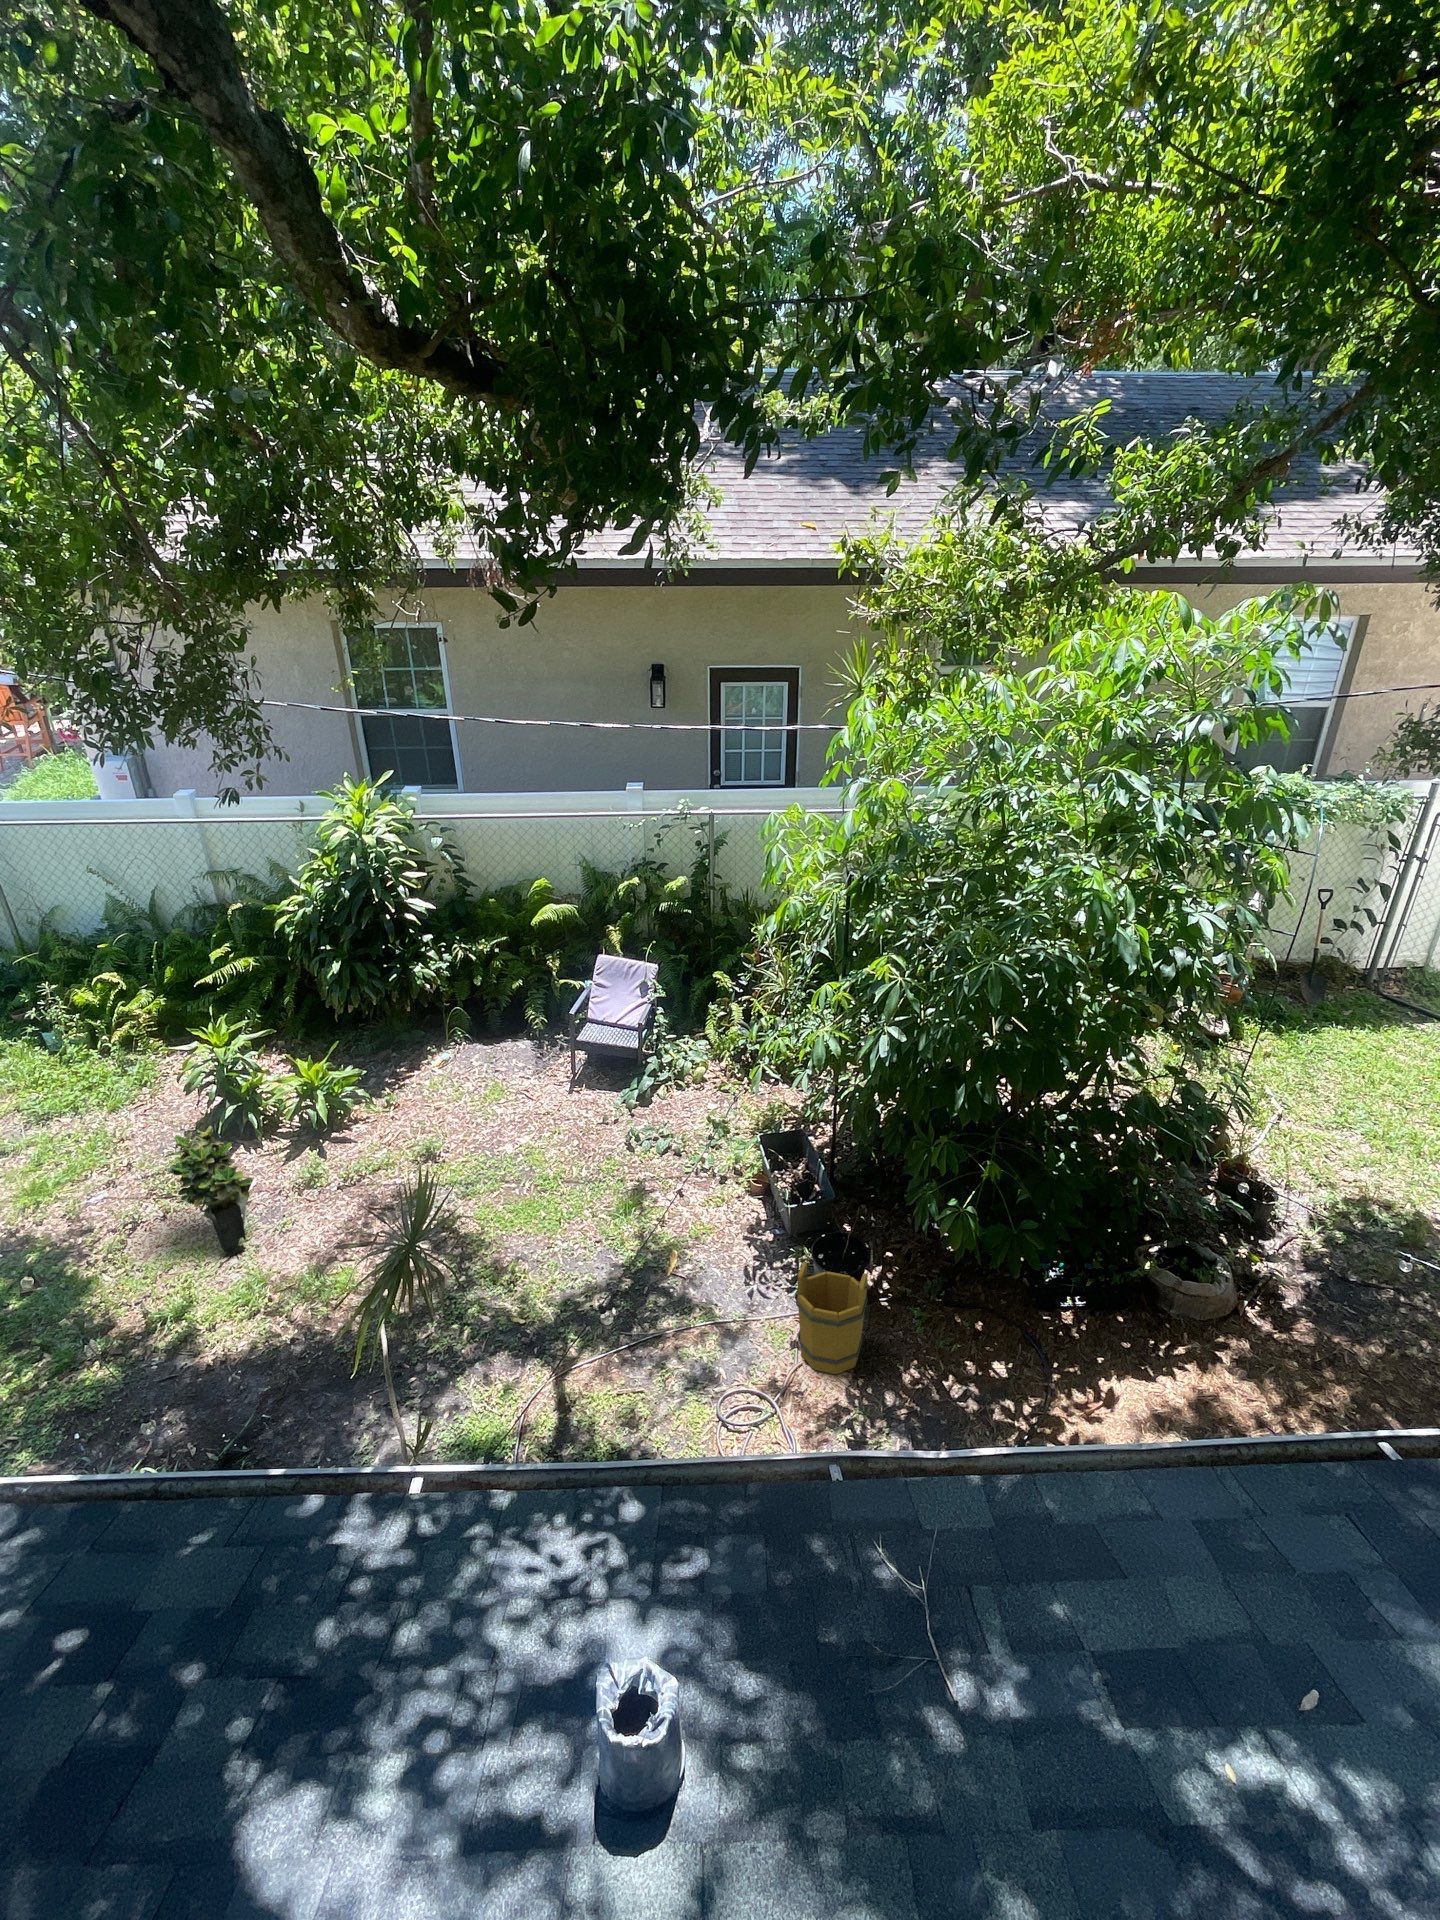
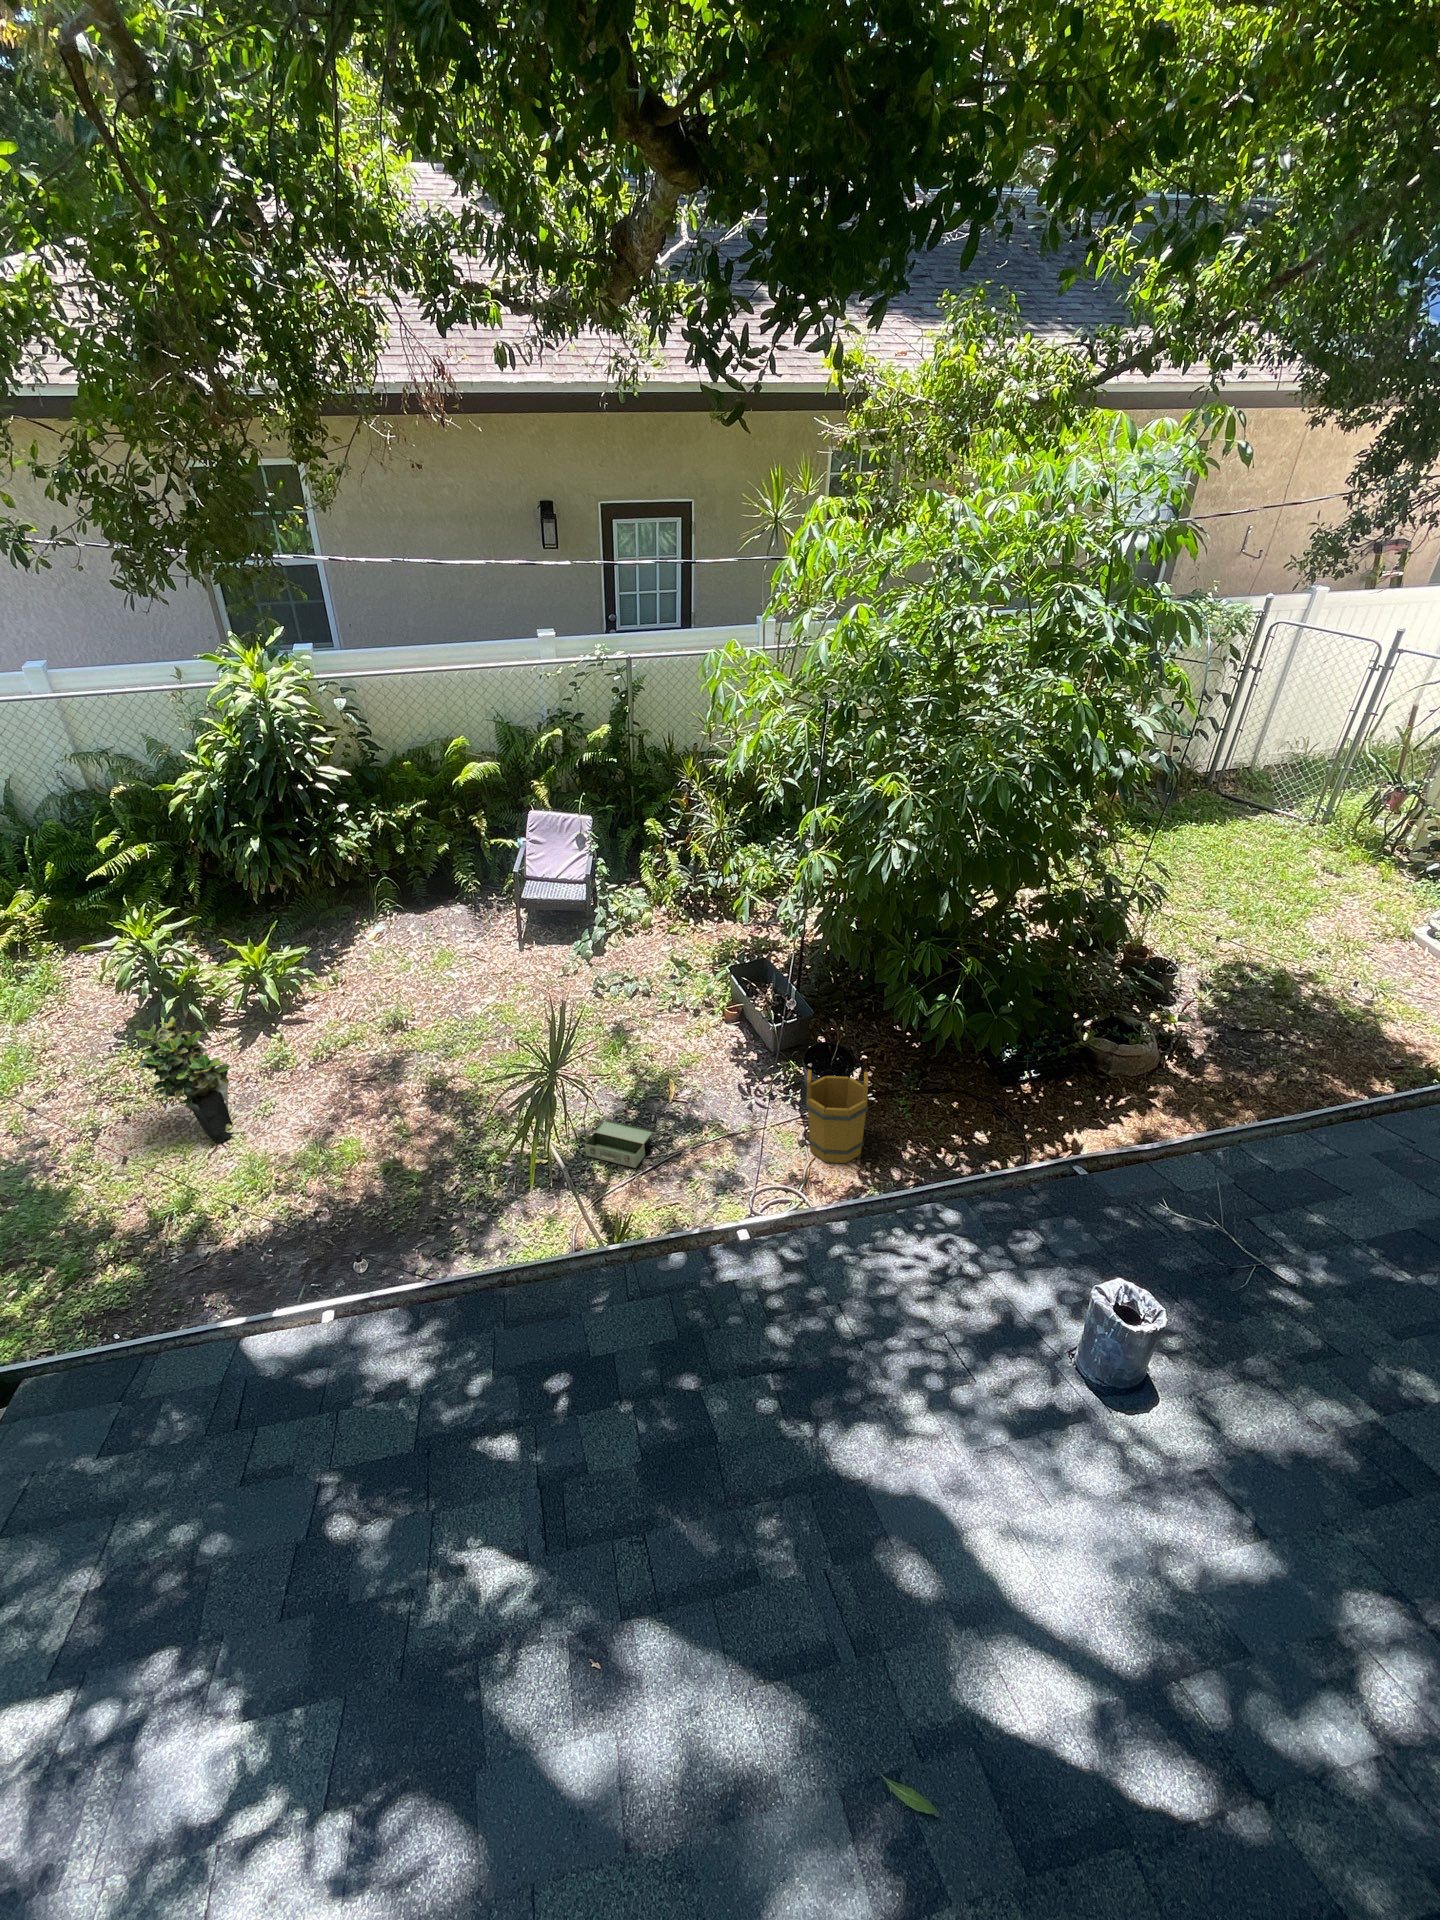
toolbox: none [566,1287,638,1344] -> present [585,1120,653,1168]

